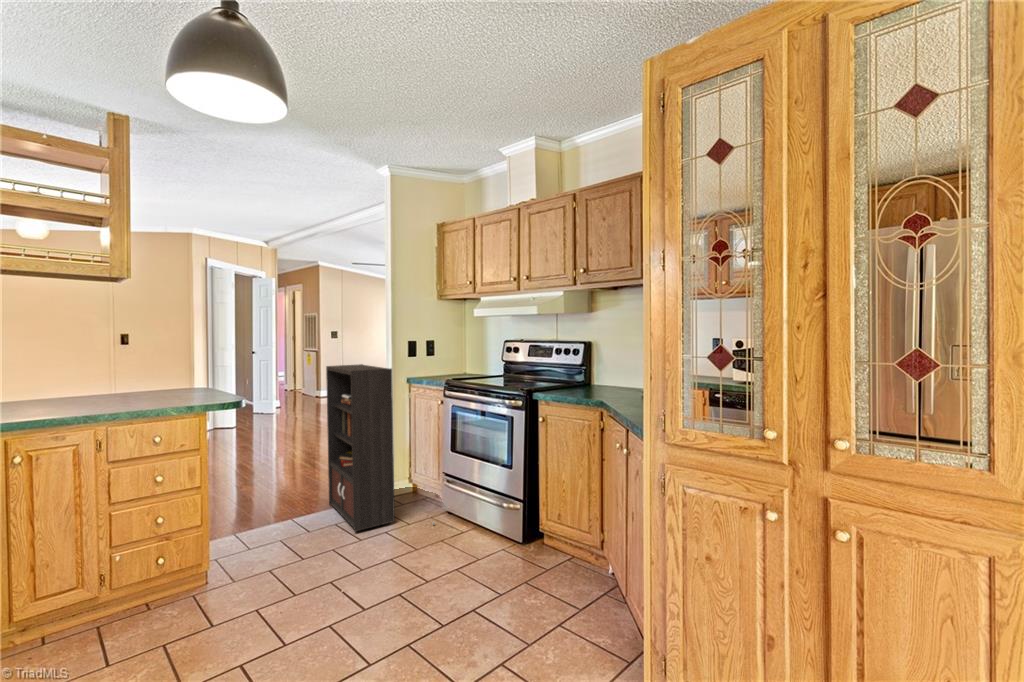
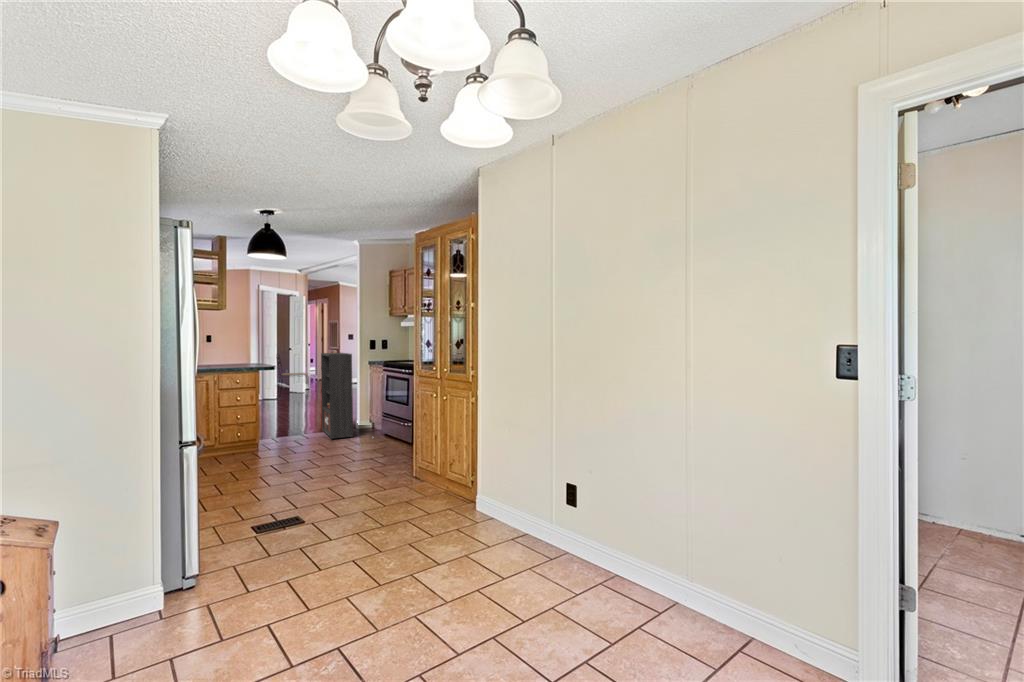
dining chair: none [234,360,281,427] -> present [277,357,308,391]

